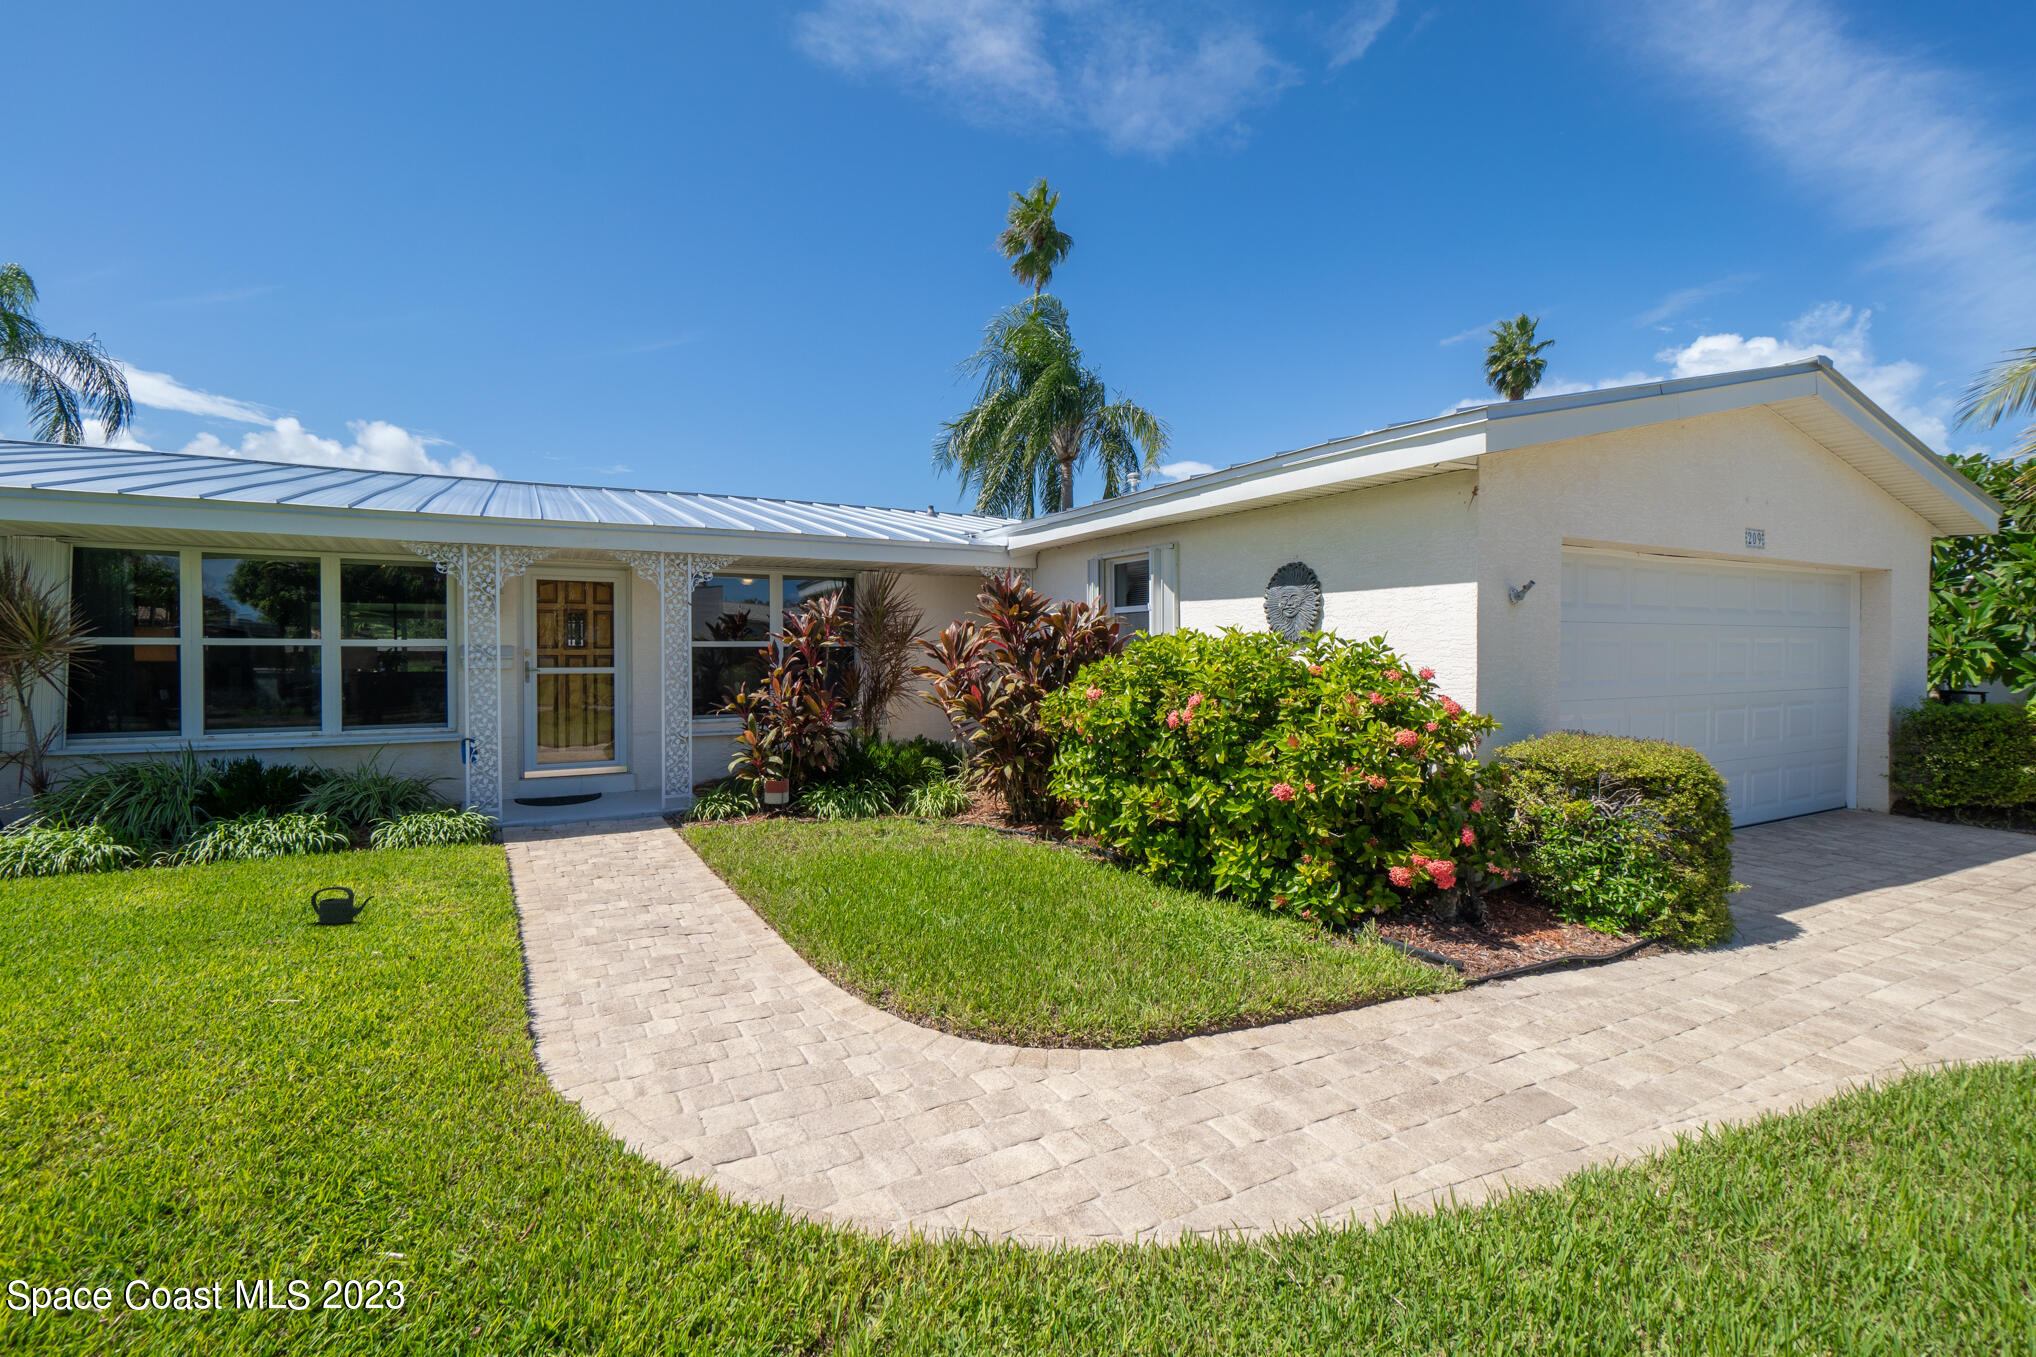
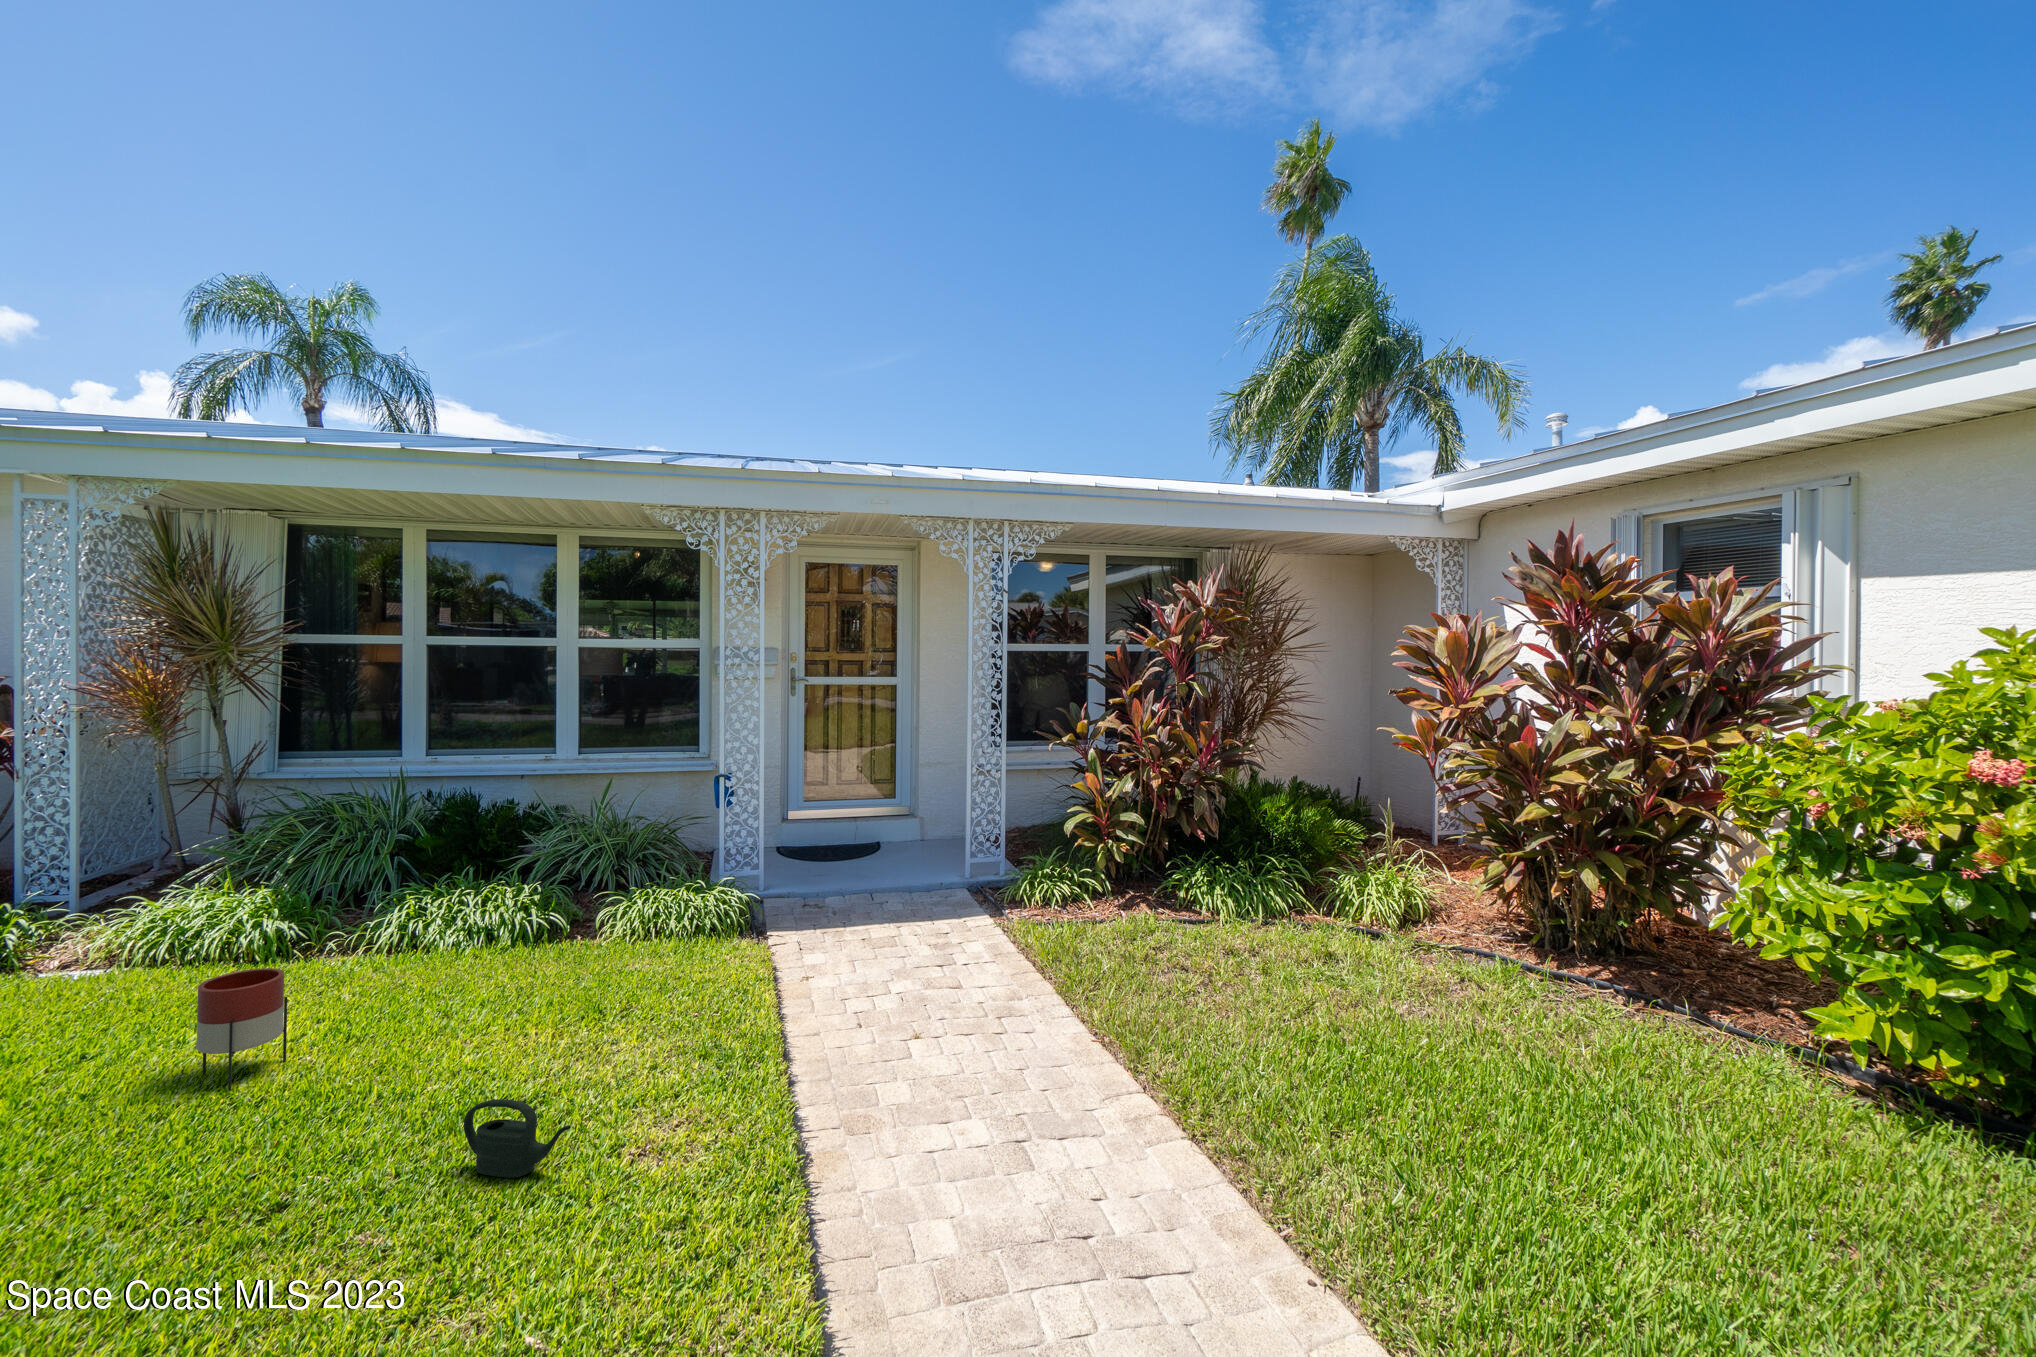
planter: present [763,779,789,816] -> present [196,968,287,1091]

